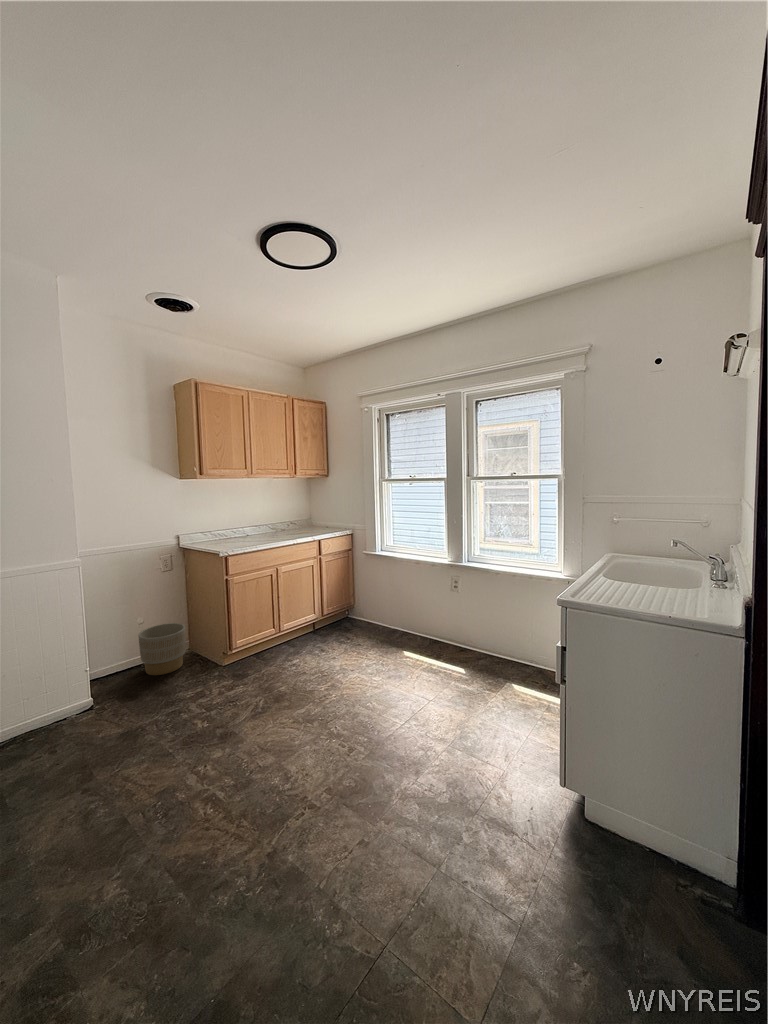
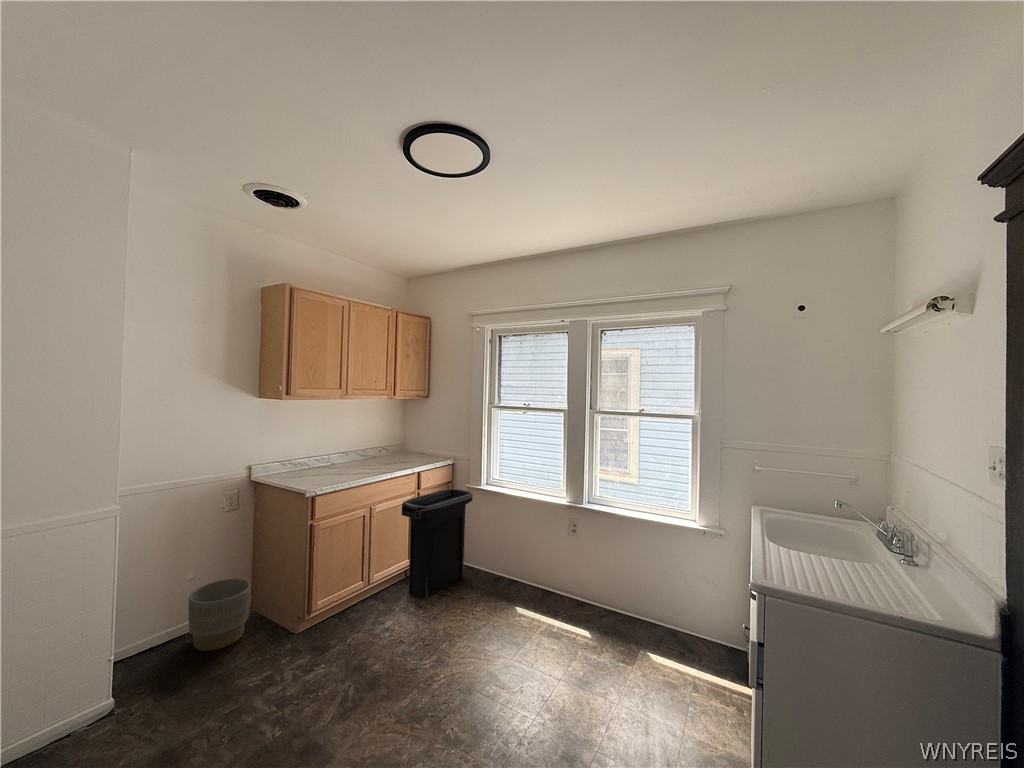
trash can: none [304,555,368,643] -> present [402,489,472,598]

